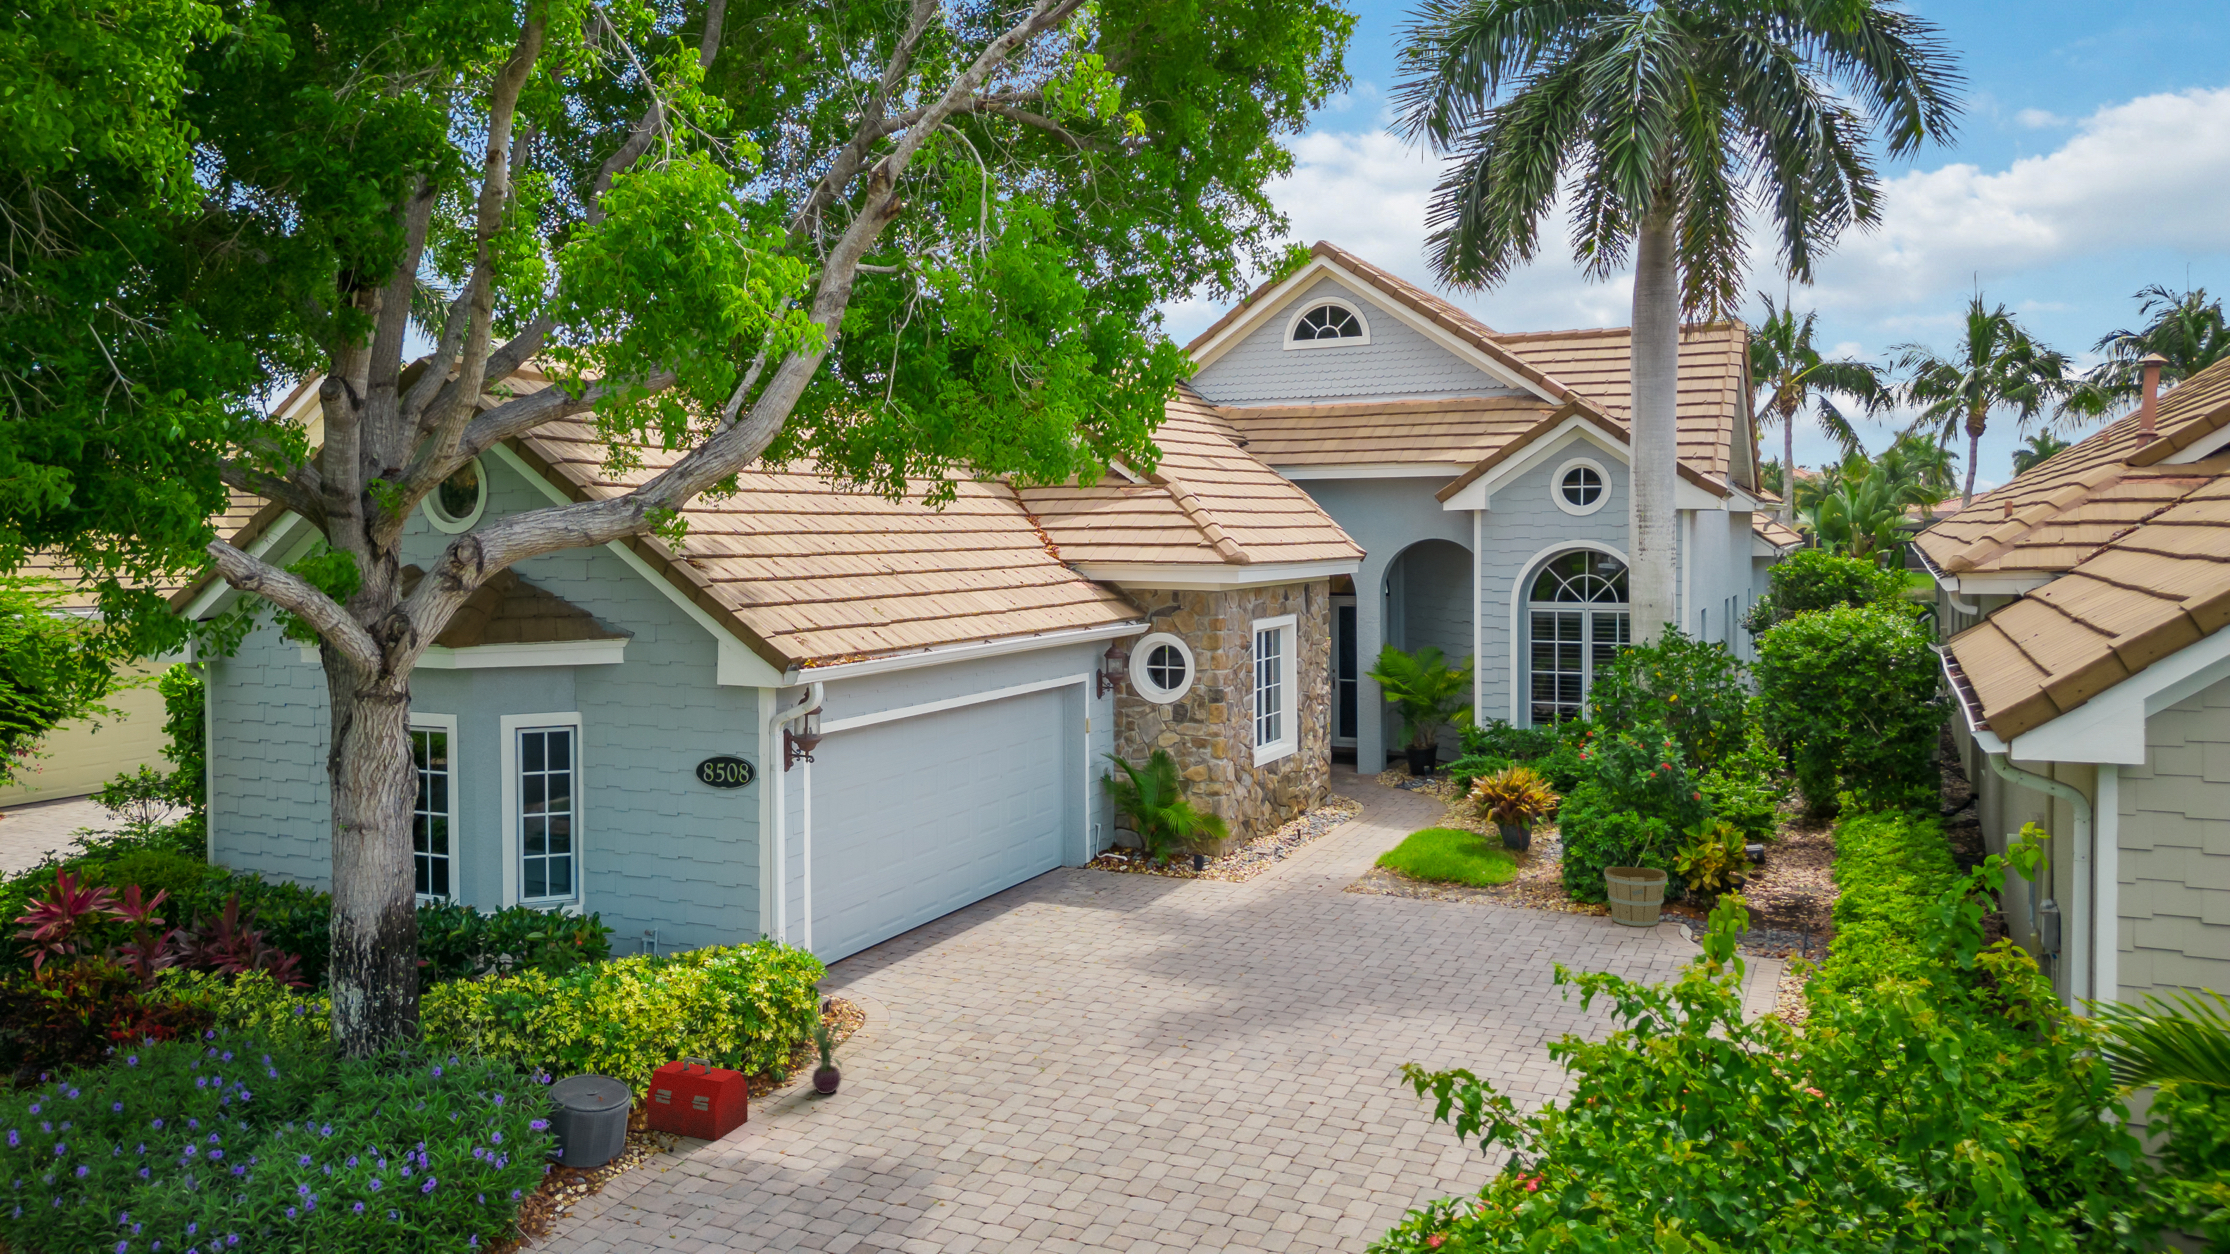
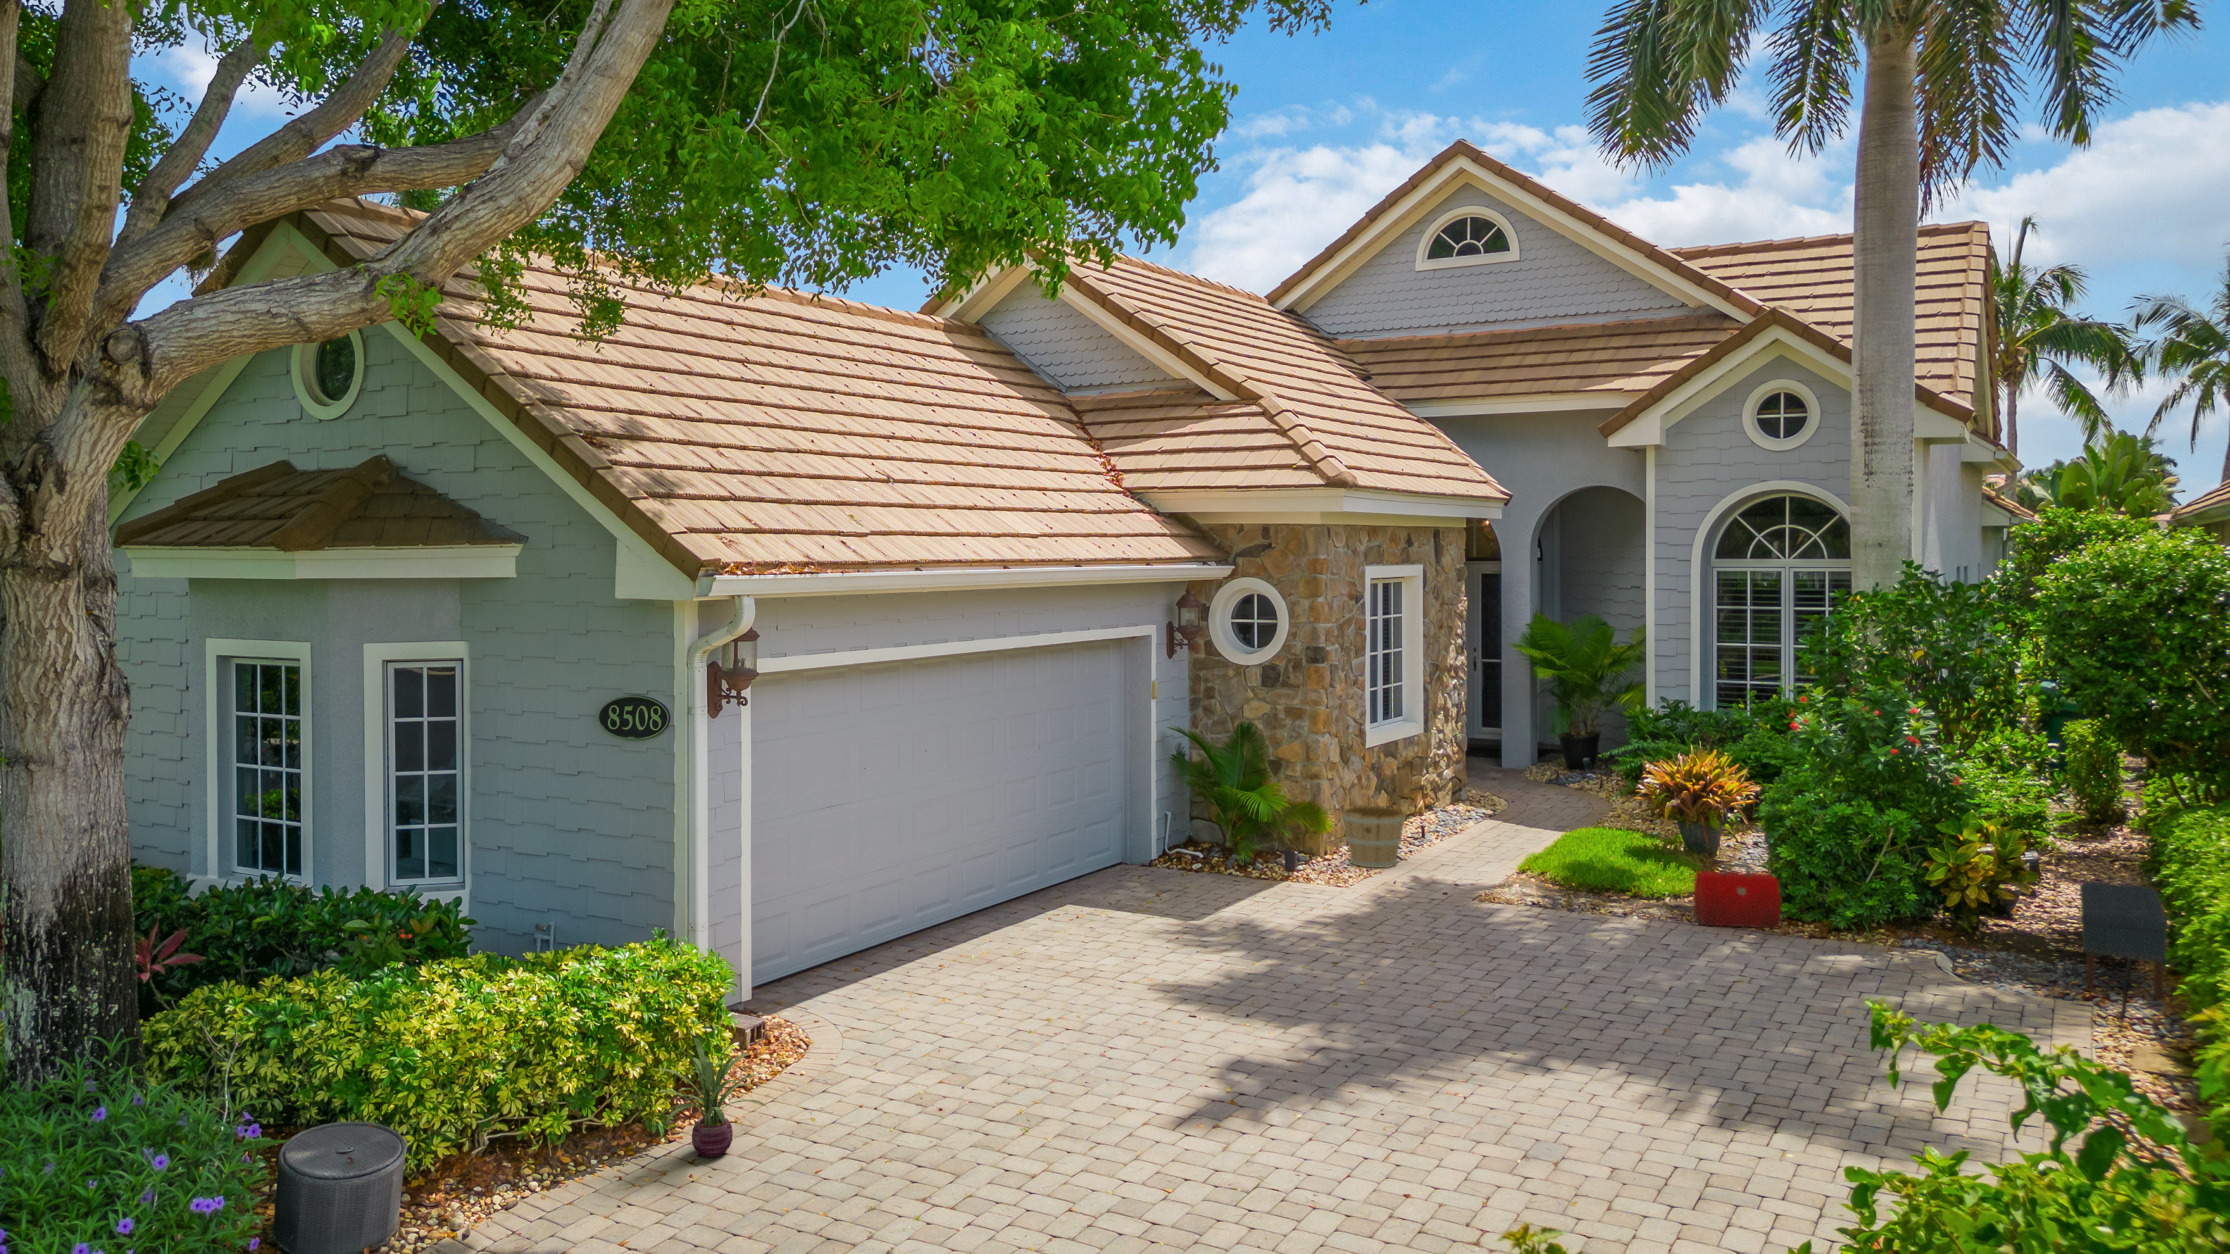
wooden bucket: present [1604,866,1668,927] -> present [1342,805,1406,868]
bench: none [1773,871,1830,956] -> present [2080,882,2168,1000]
toolbox: present [647,1057,748,1141] -> present [1694,864,1781,929]

